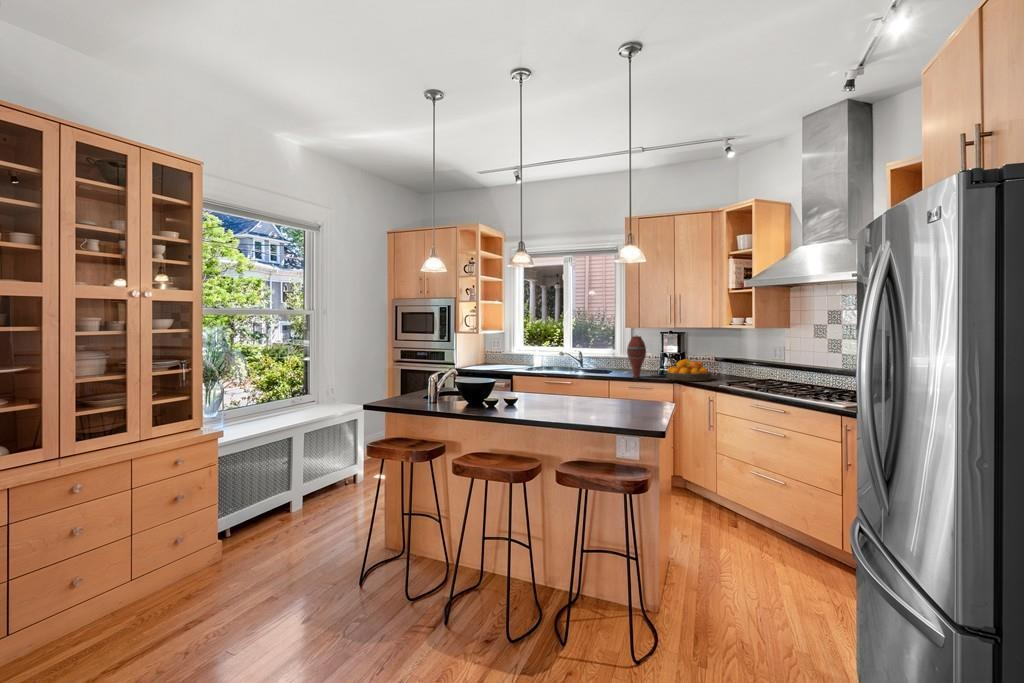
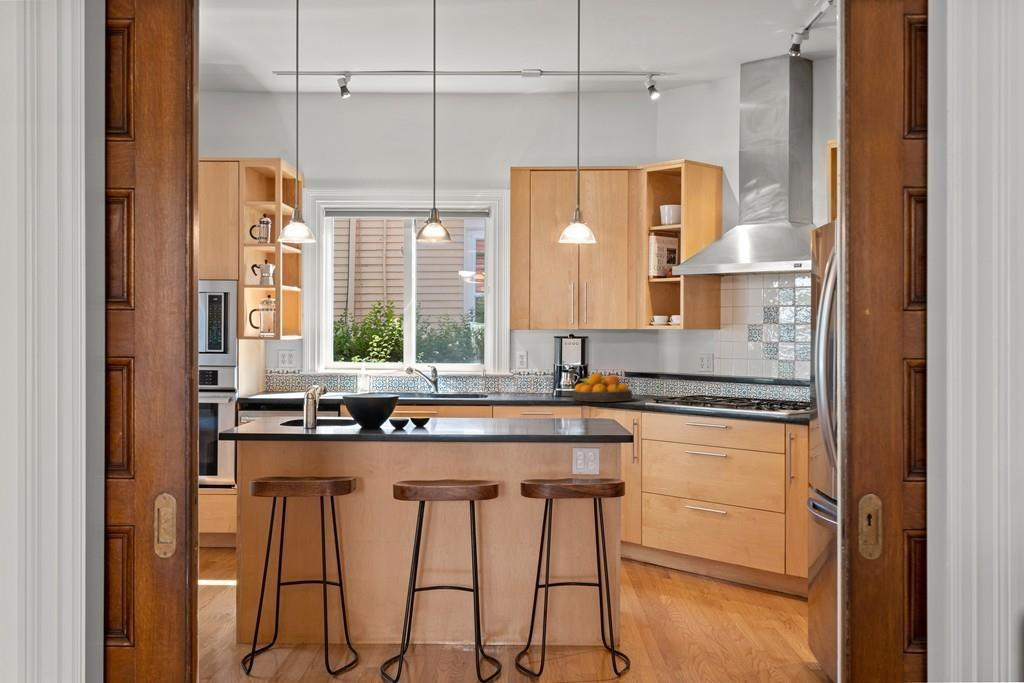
vase: present [627,335,646,377] -> none [519,340,545,400]

